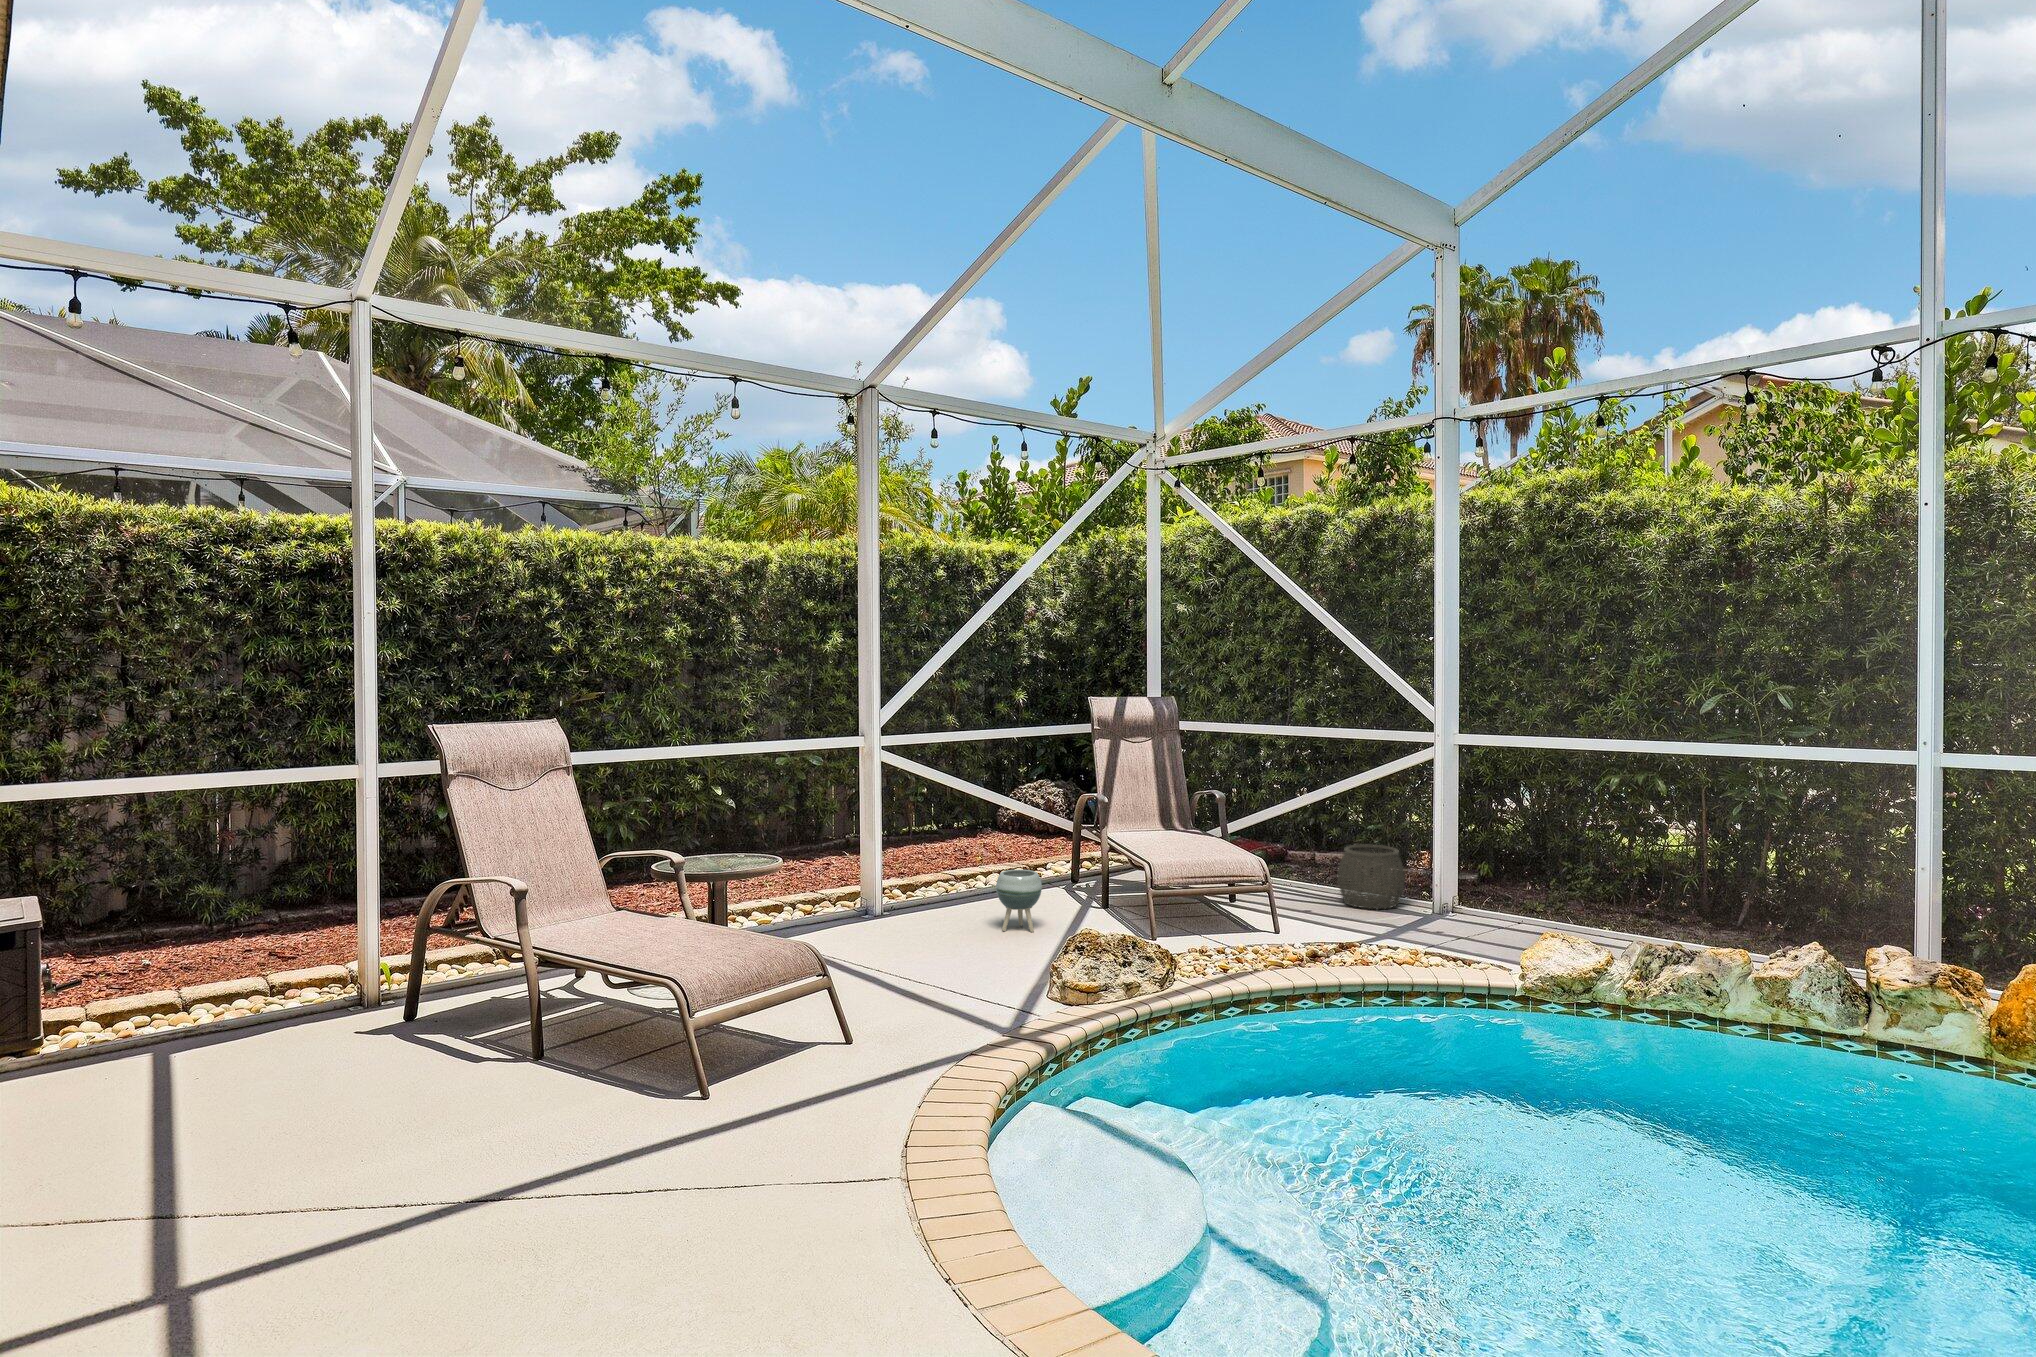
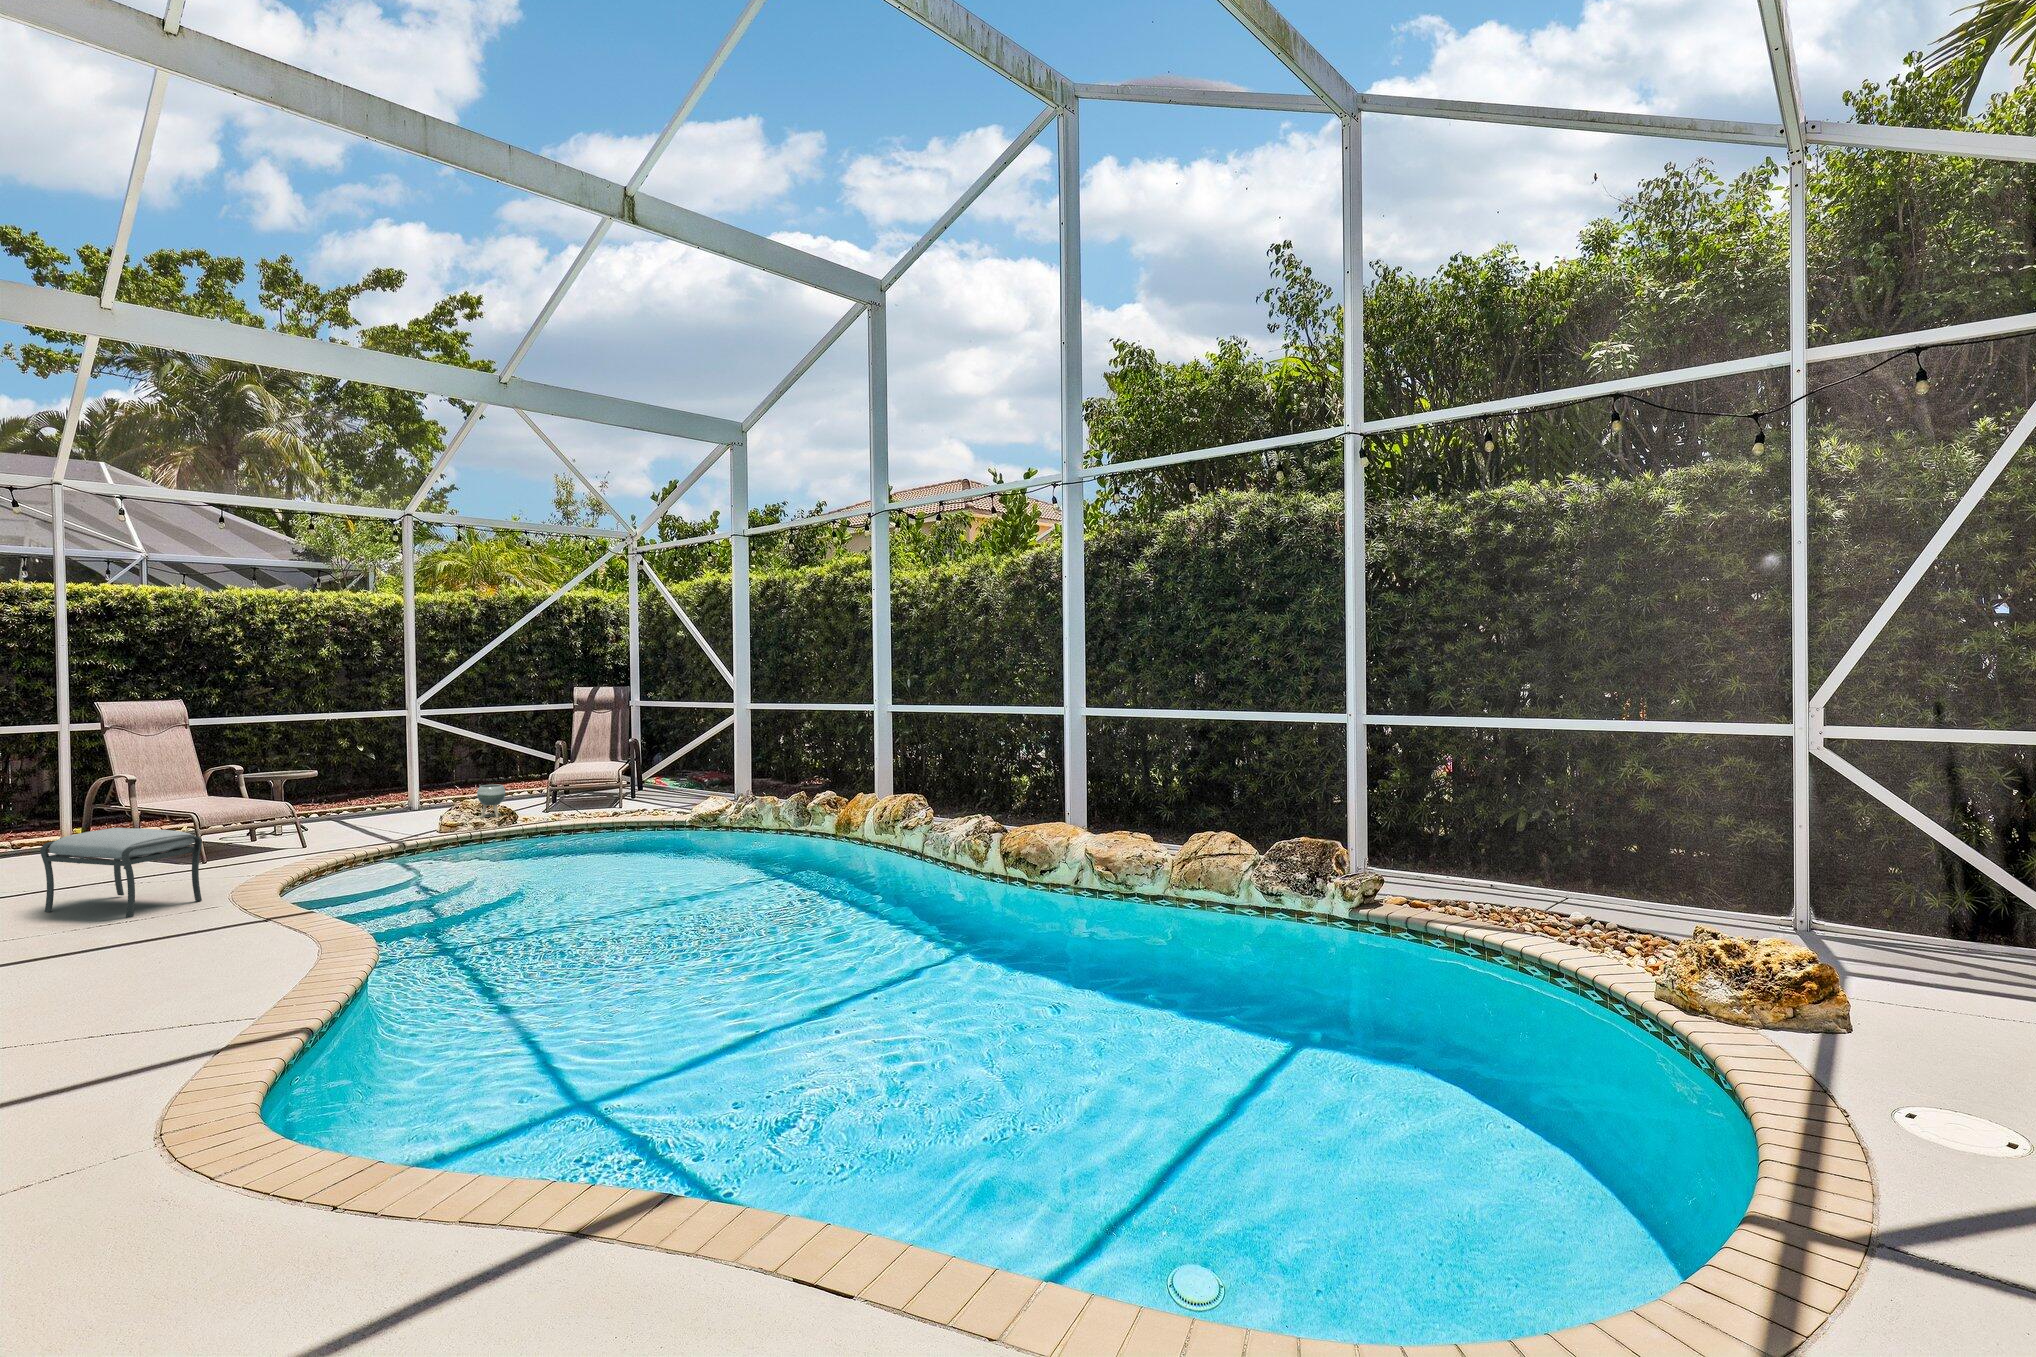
woven basket: present [1338,844,1405,909] -> none [701,770,739,805]
ottoman: none [474,1034,815,1317] -> present [40,828,202,918]

